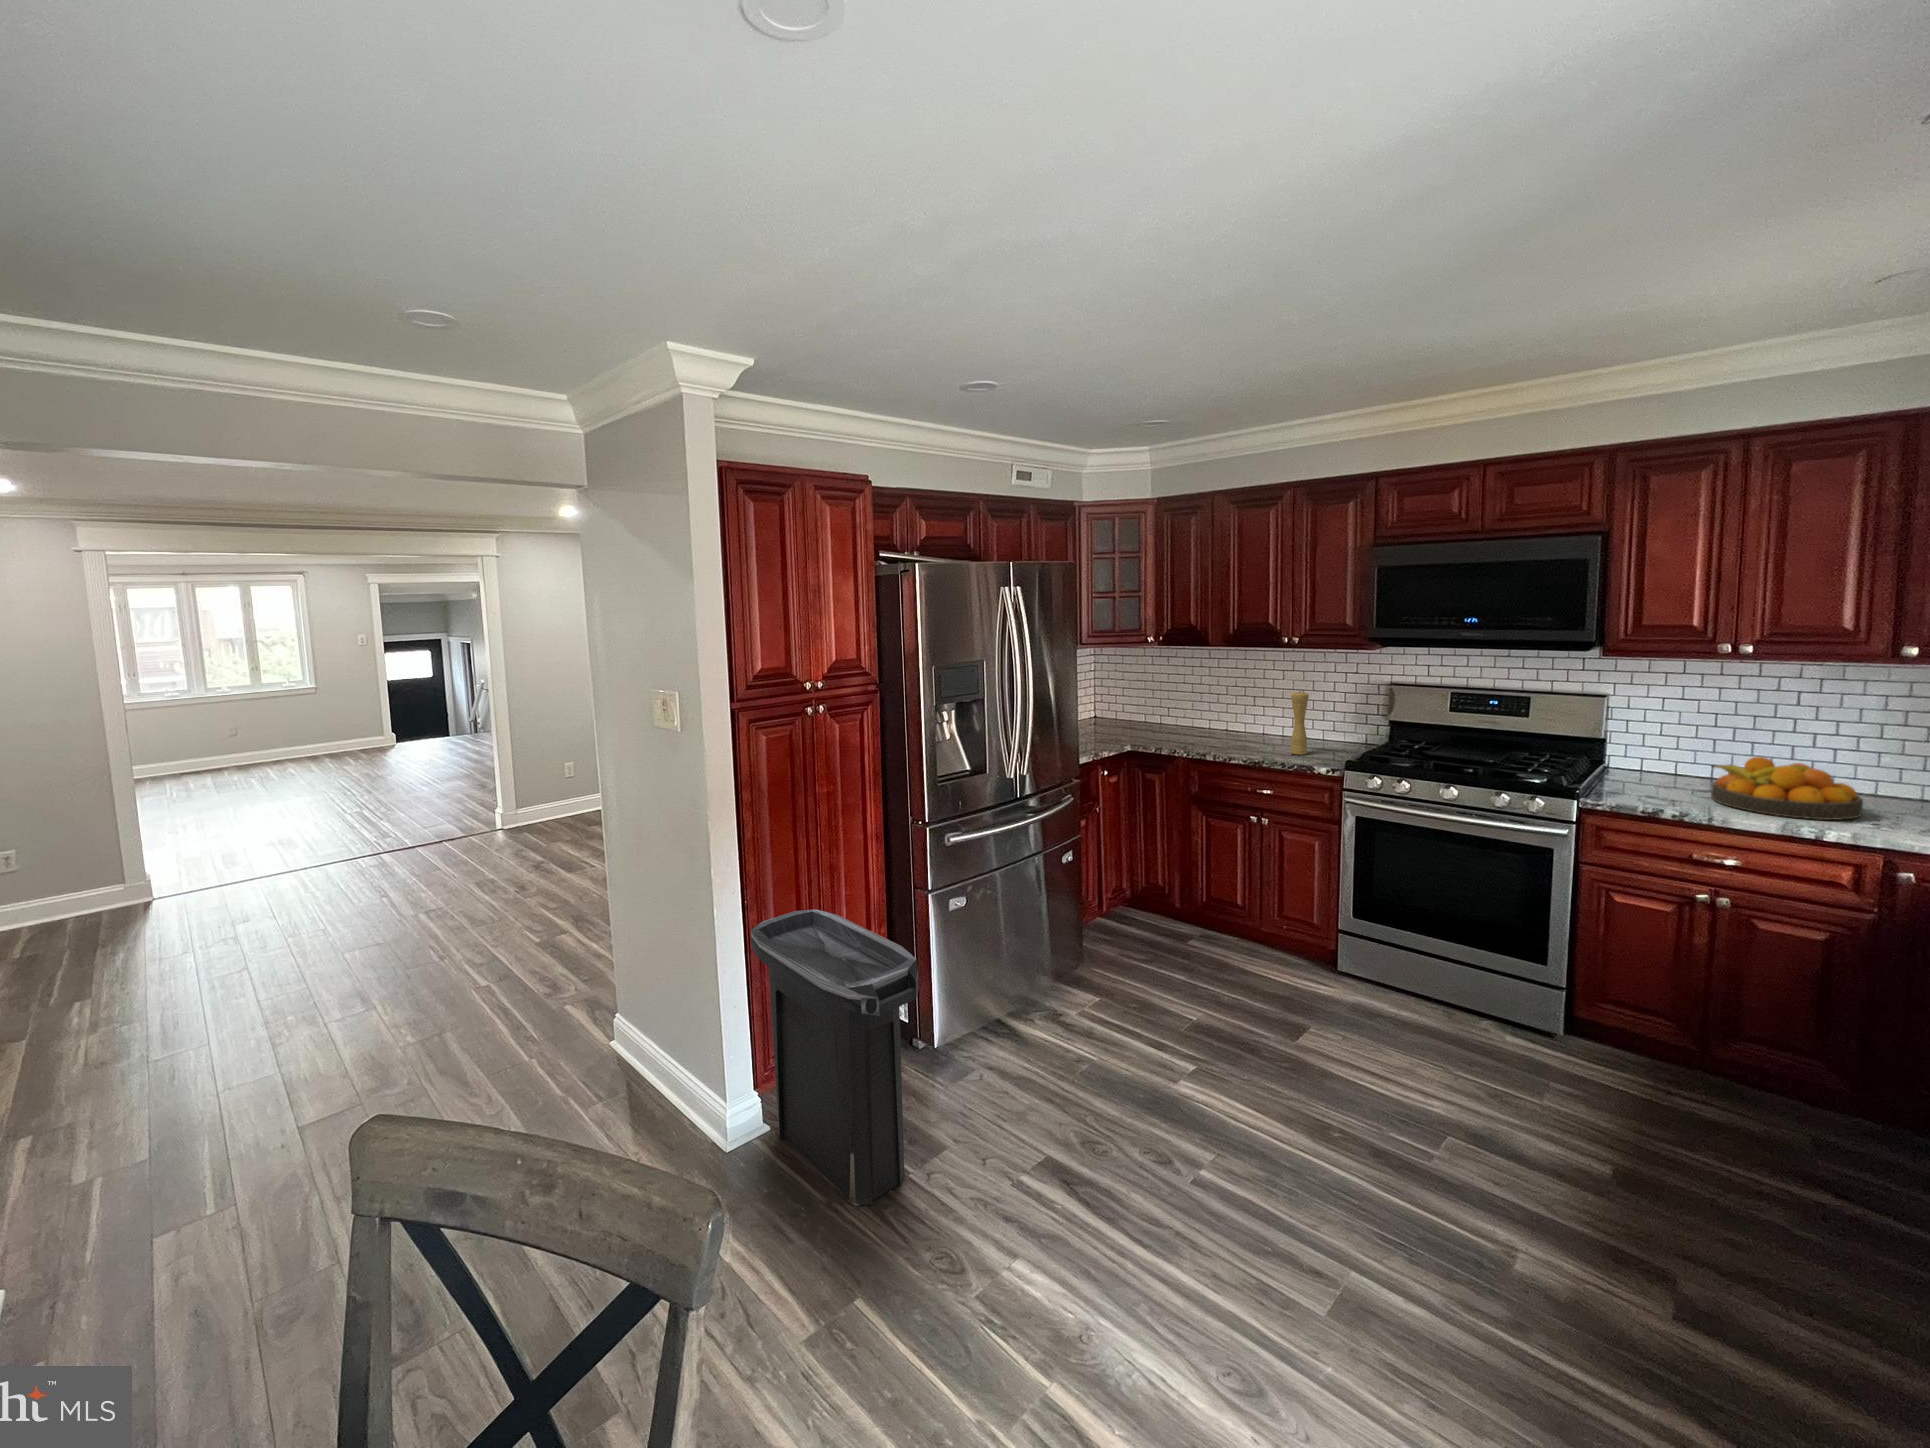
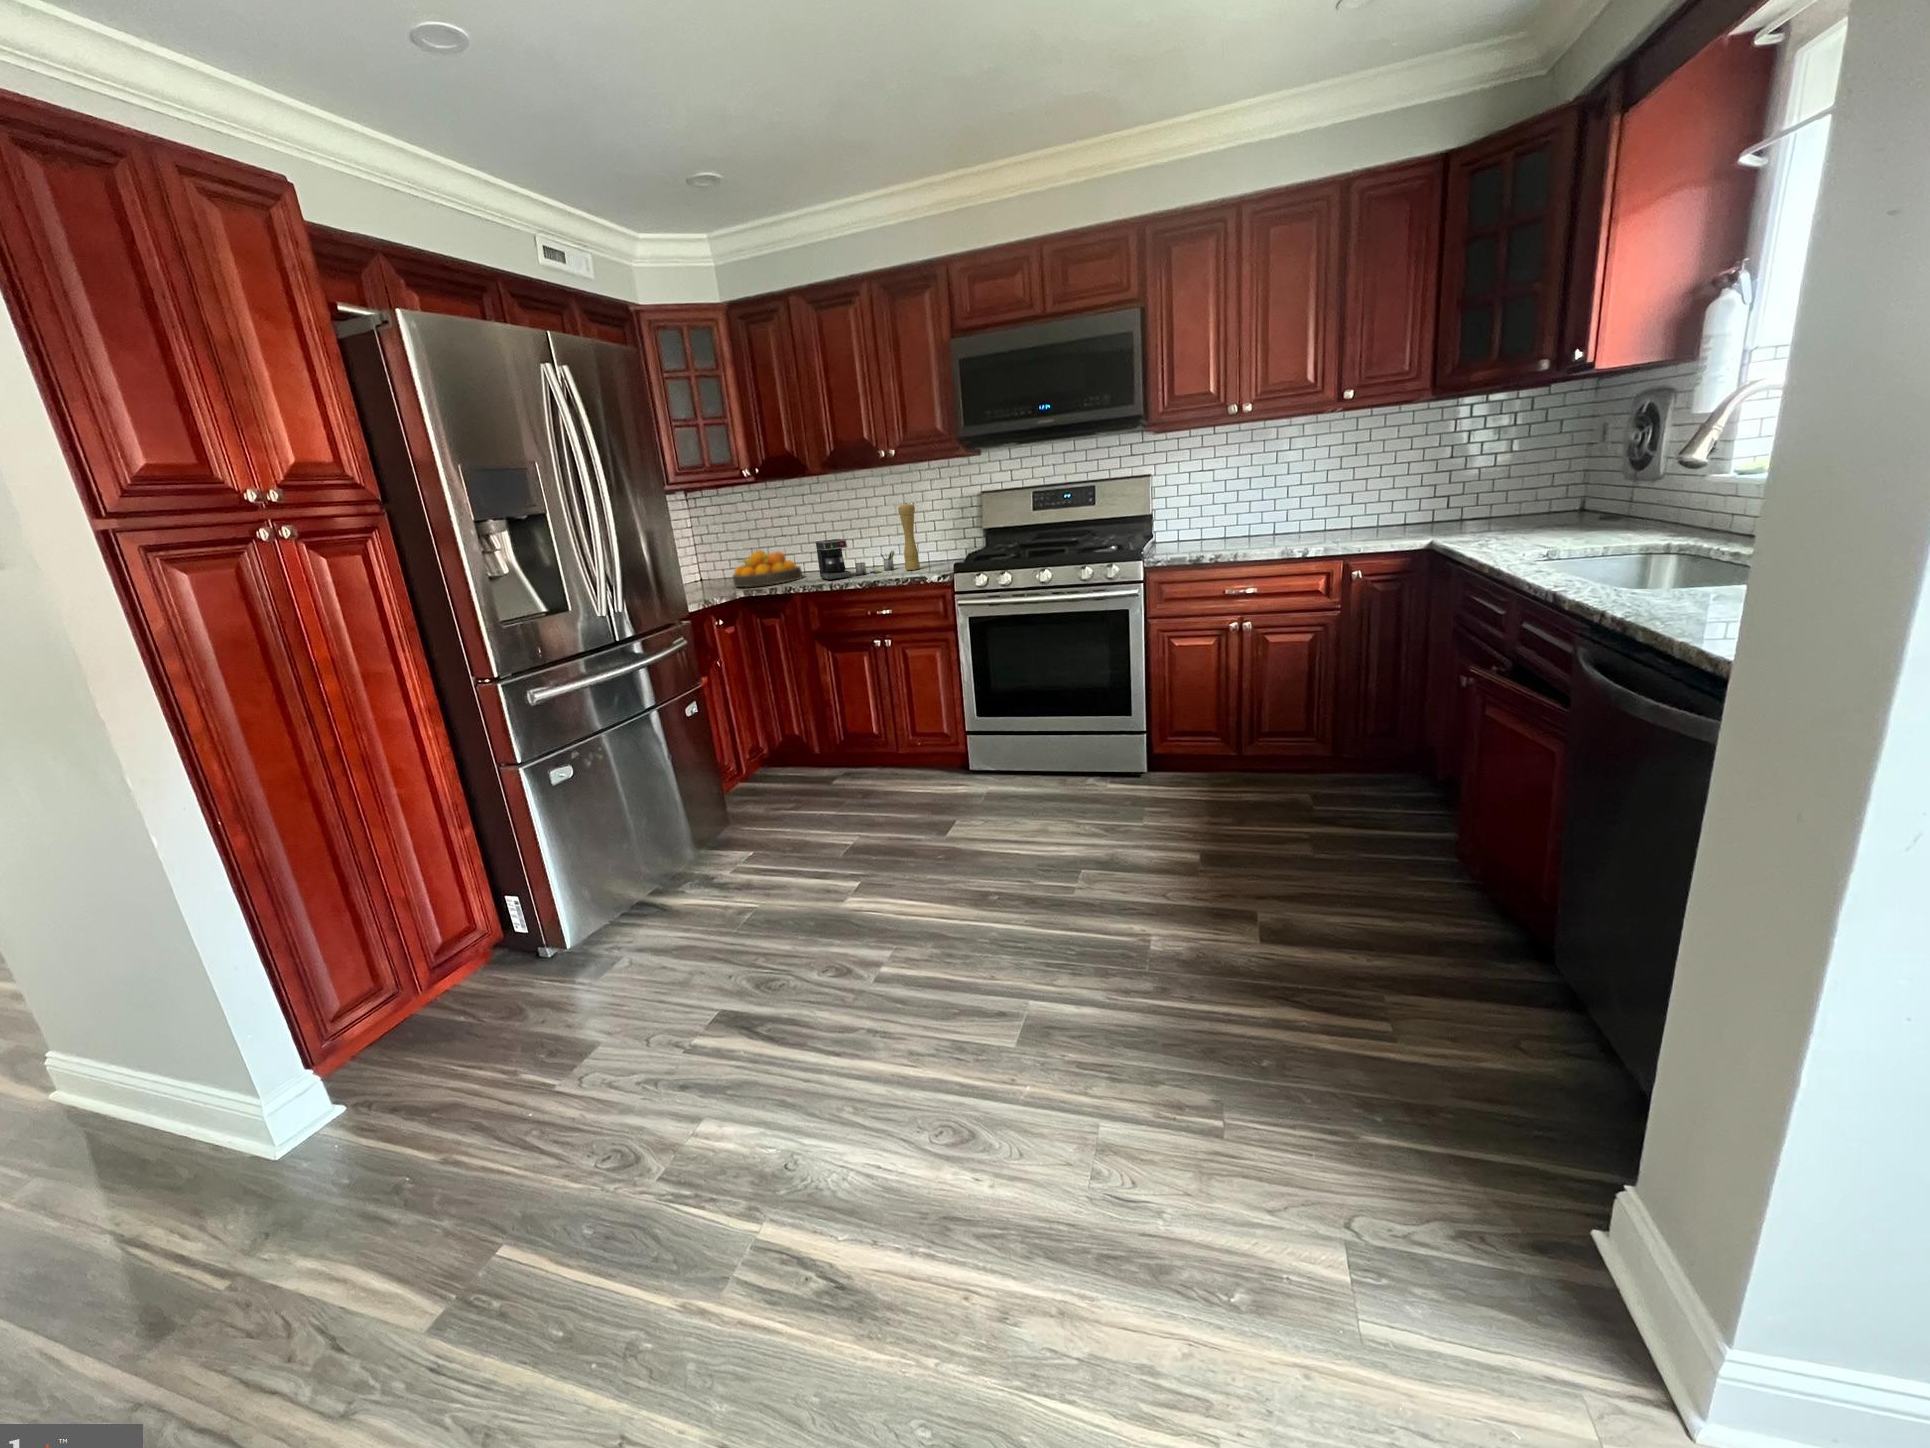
coffee maker: none [1203,711,1282,750] -> present [816,539,895,580]
fruit bowl: present [1711,757,1863,820] -> present [733,550,802,587]
trash can: present [751,909,919,1206] -> none [231,812,549,1151]

